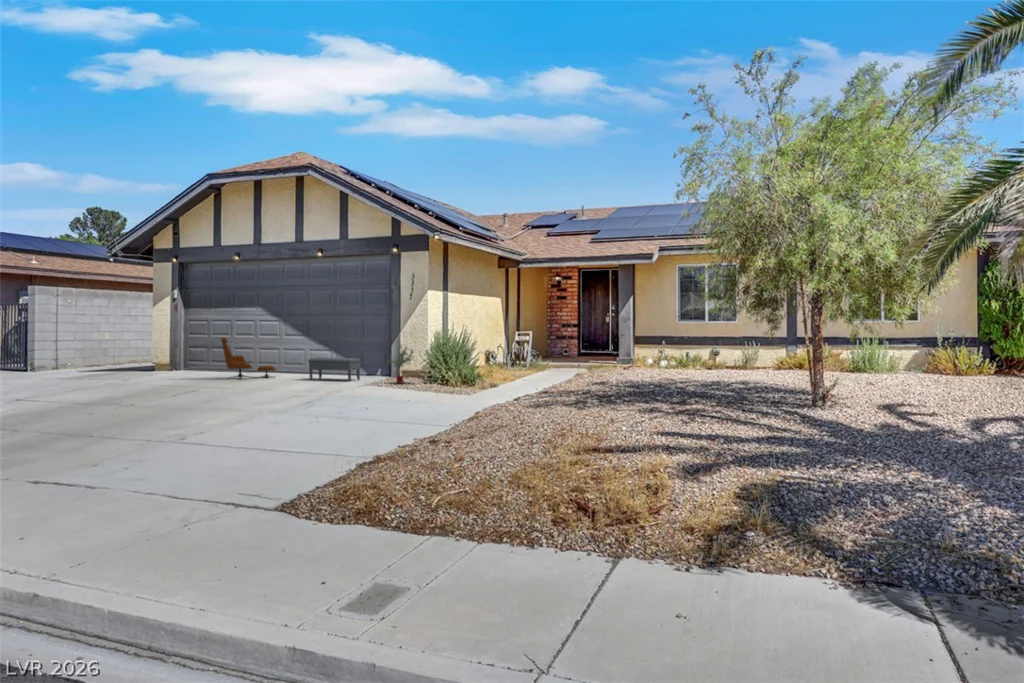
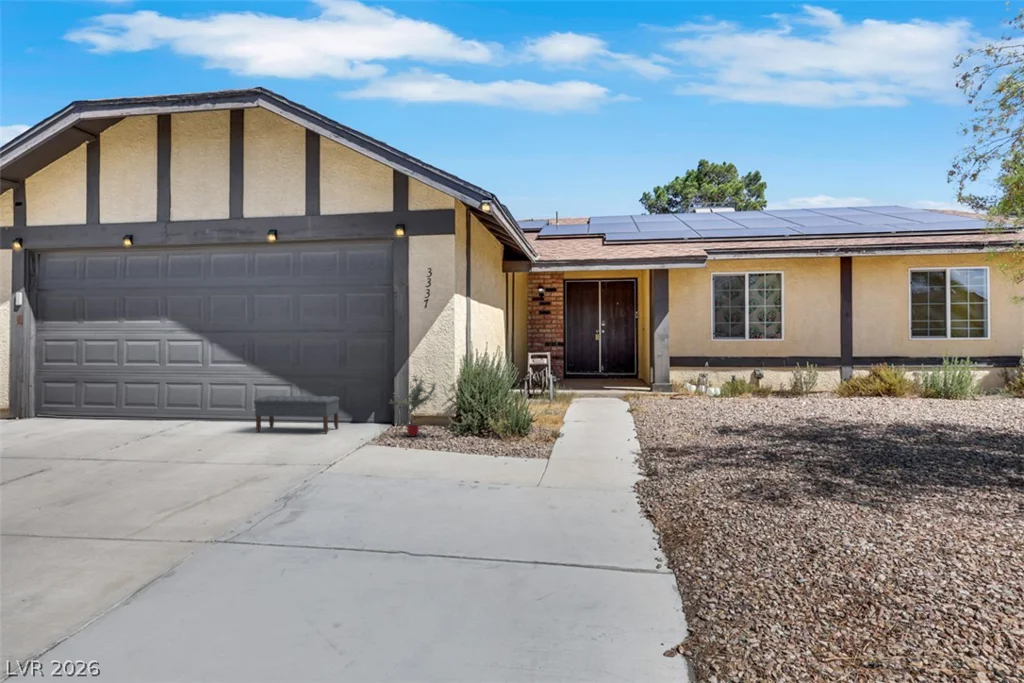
lounge chair: present [221,338,276,379] -> none [97,367,196,436]

